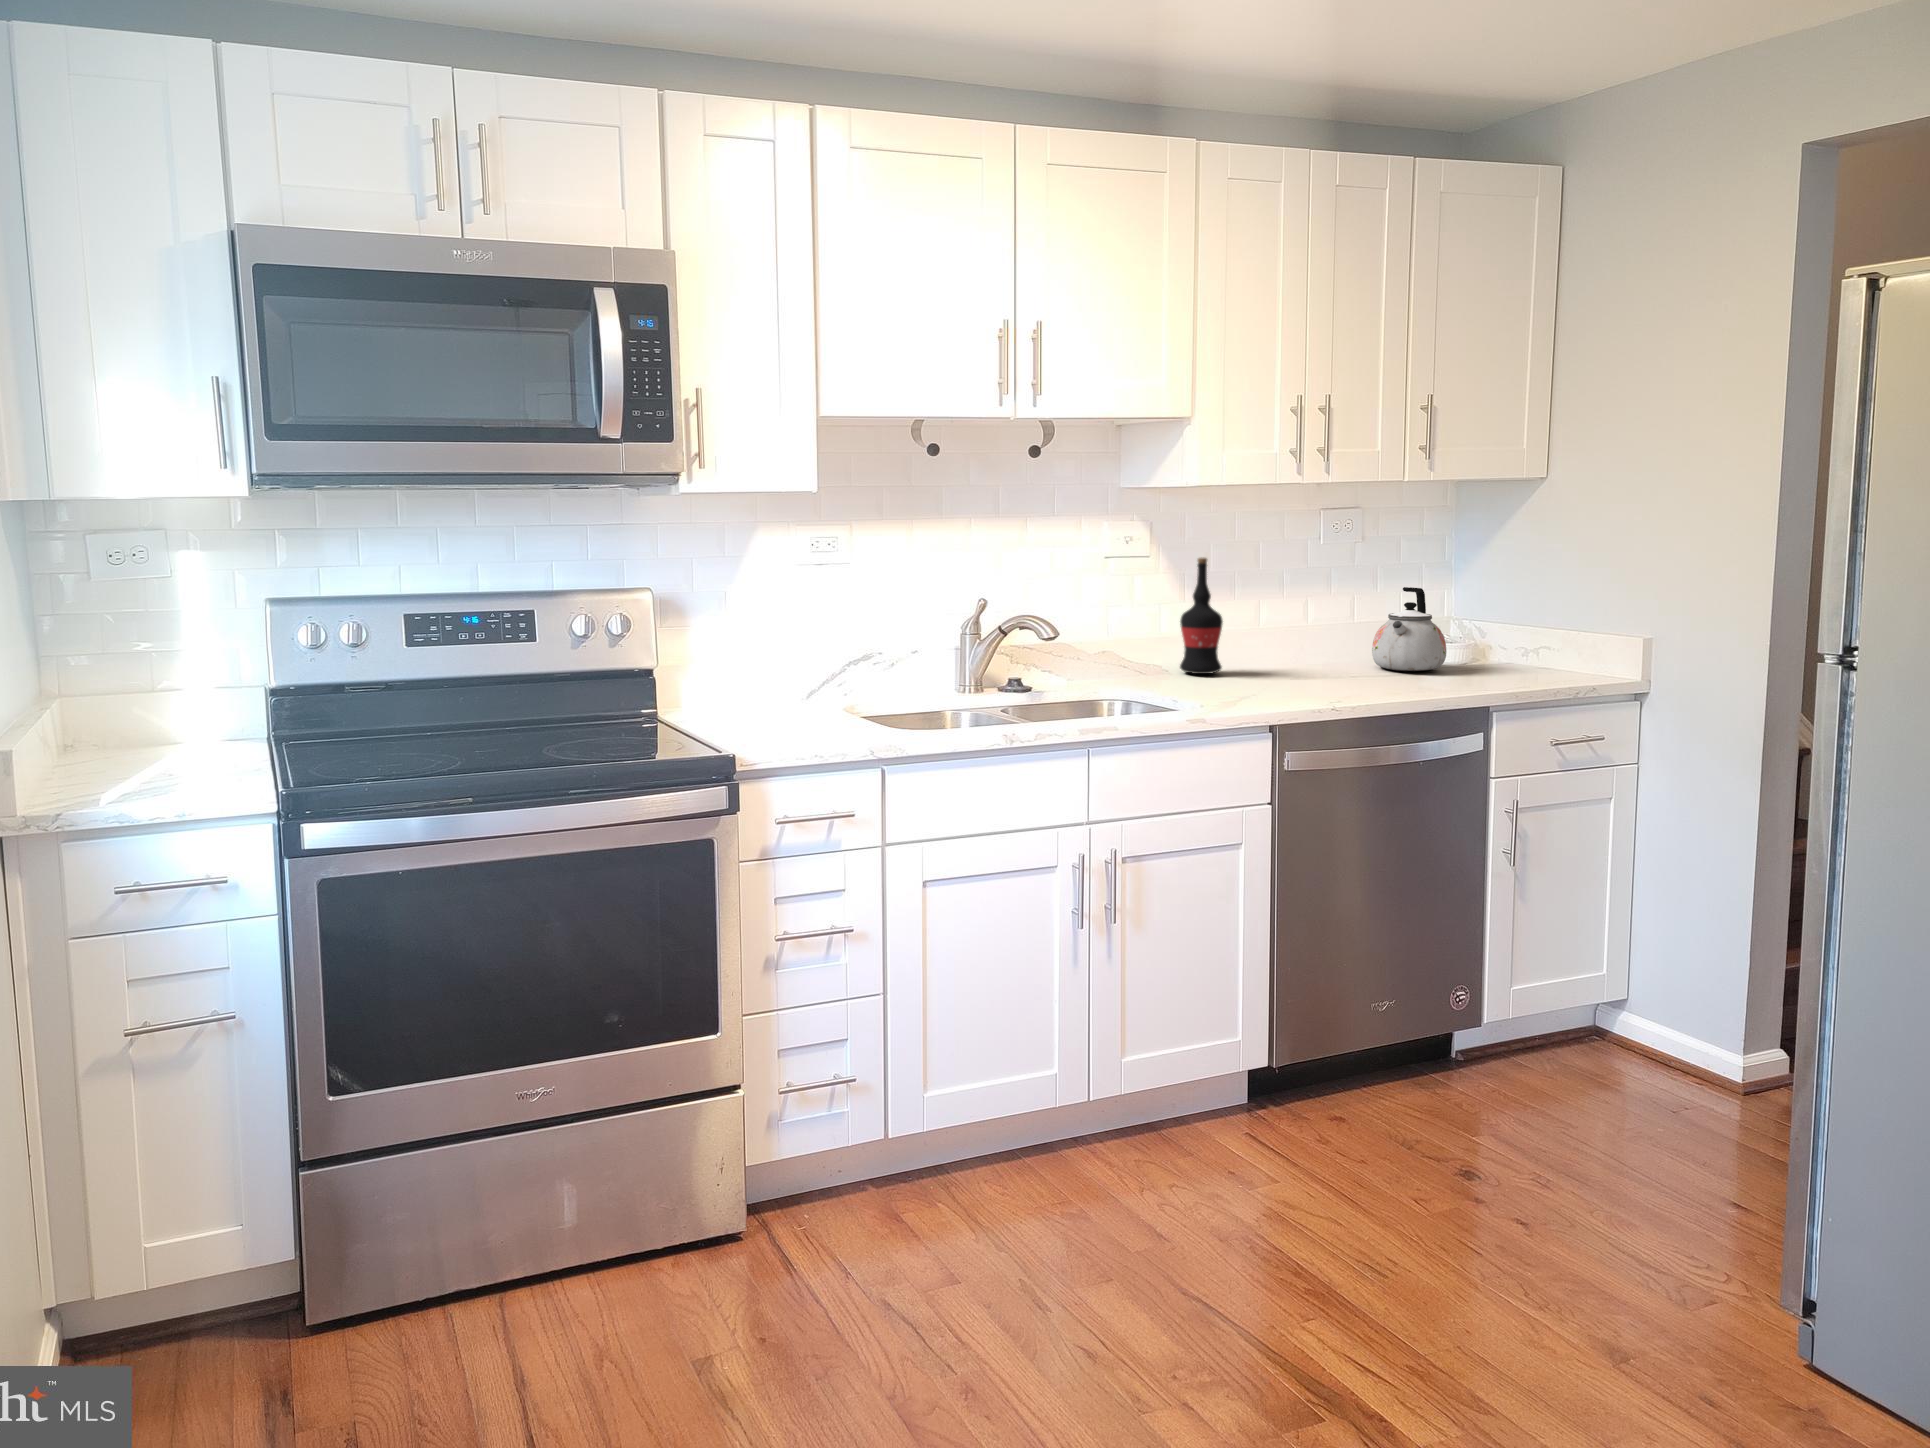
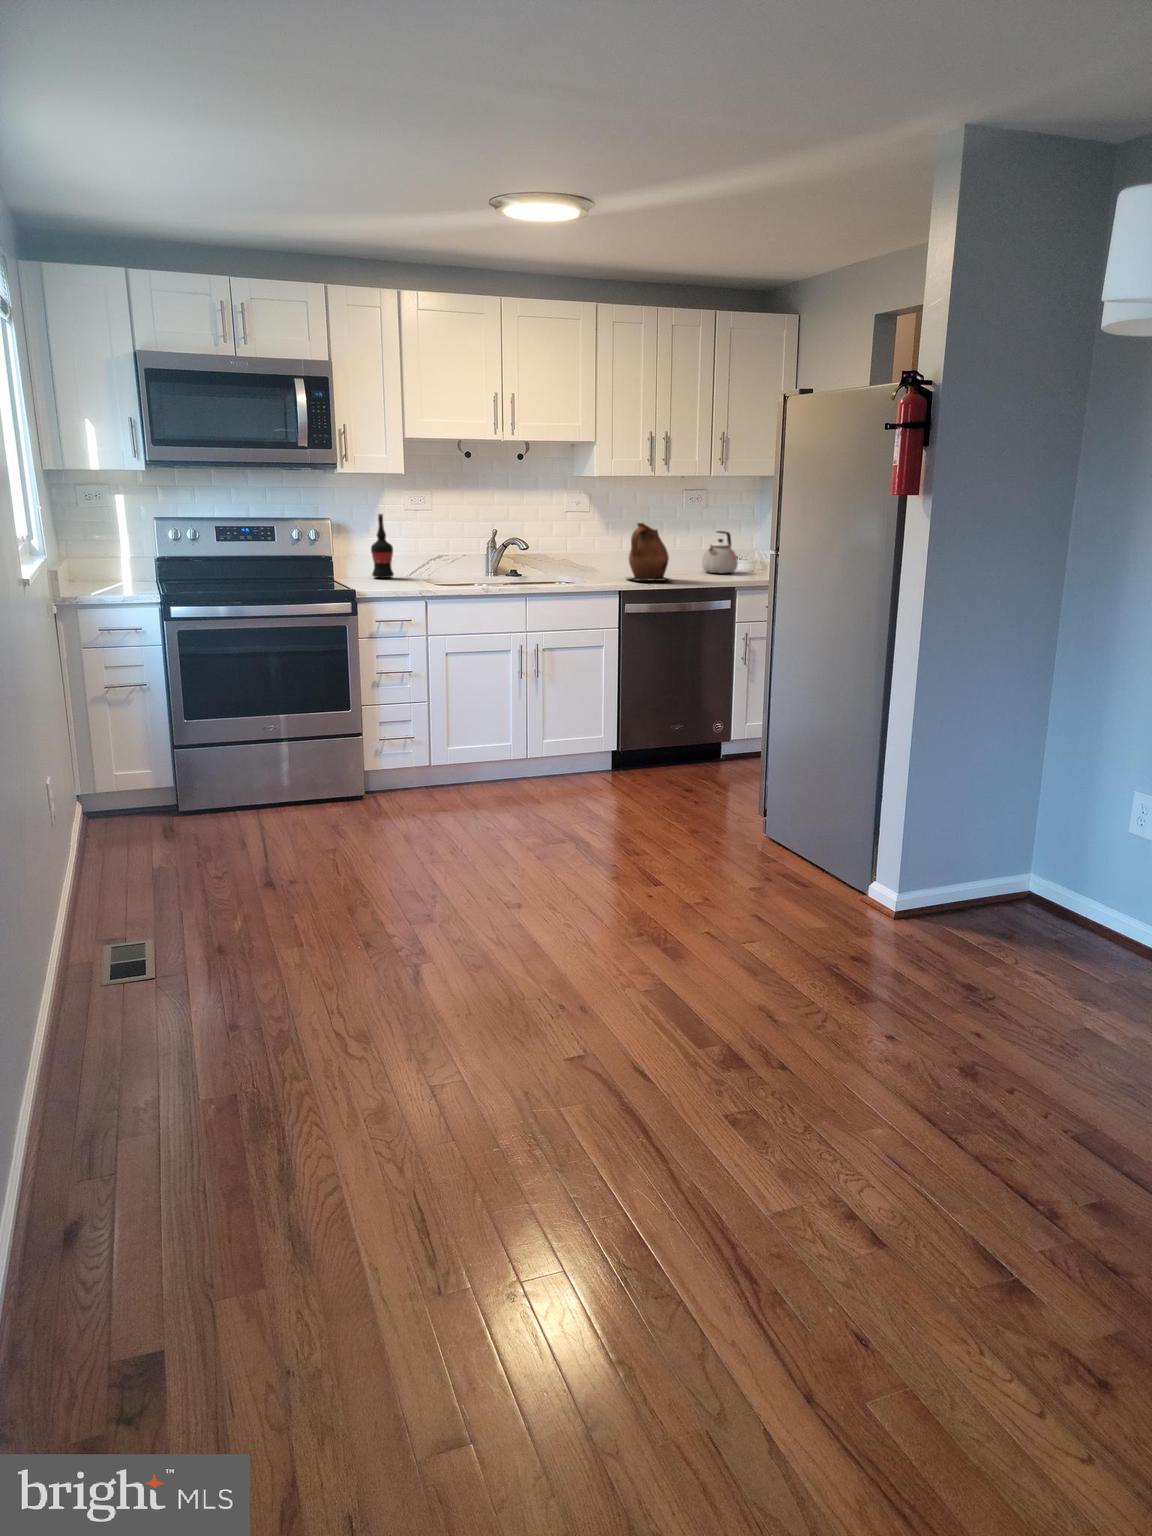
wine bottle: present [1180,558,1223,674] -> present [371,514,394,578]
ceramic pitcher: none [1251,580,1365,700] -> present [627,523,671,581]

